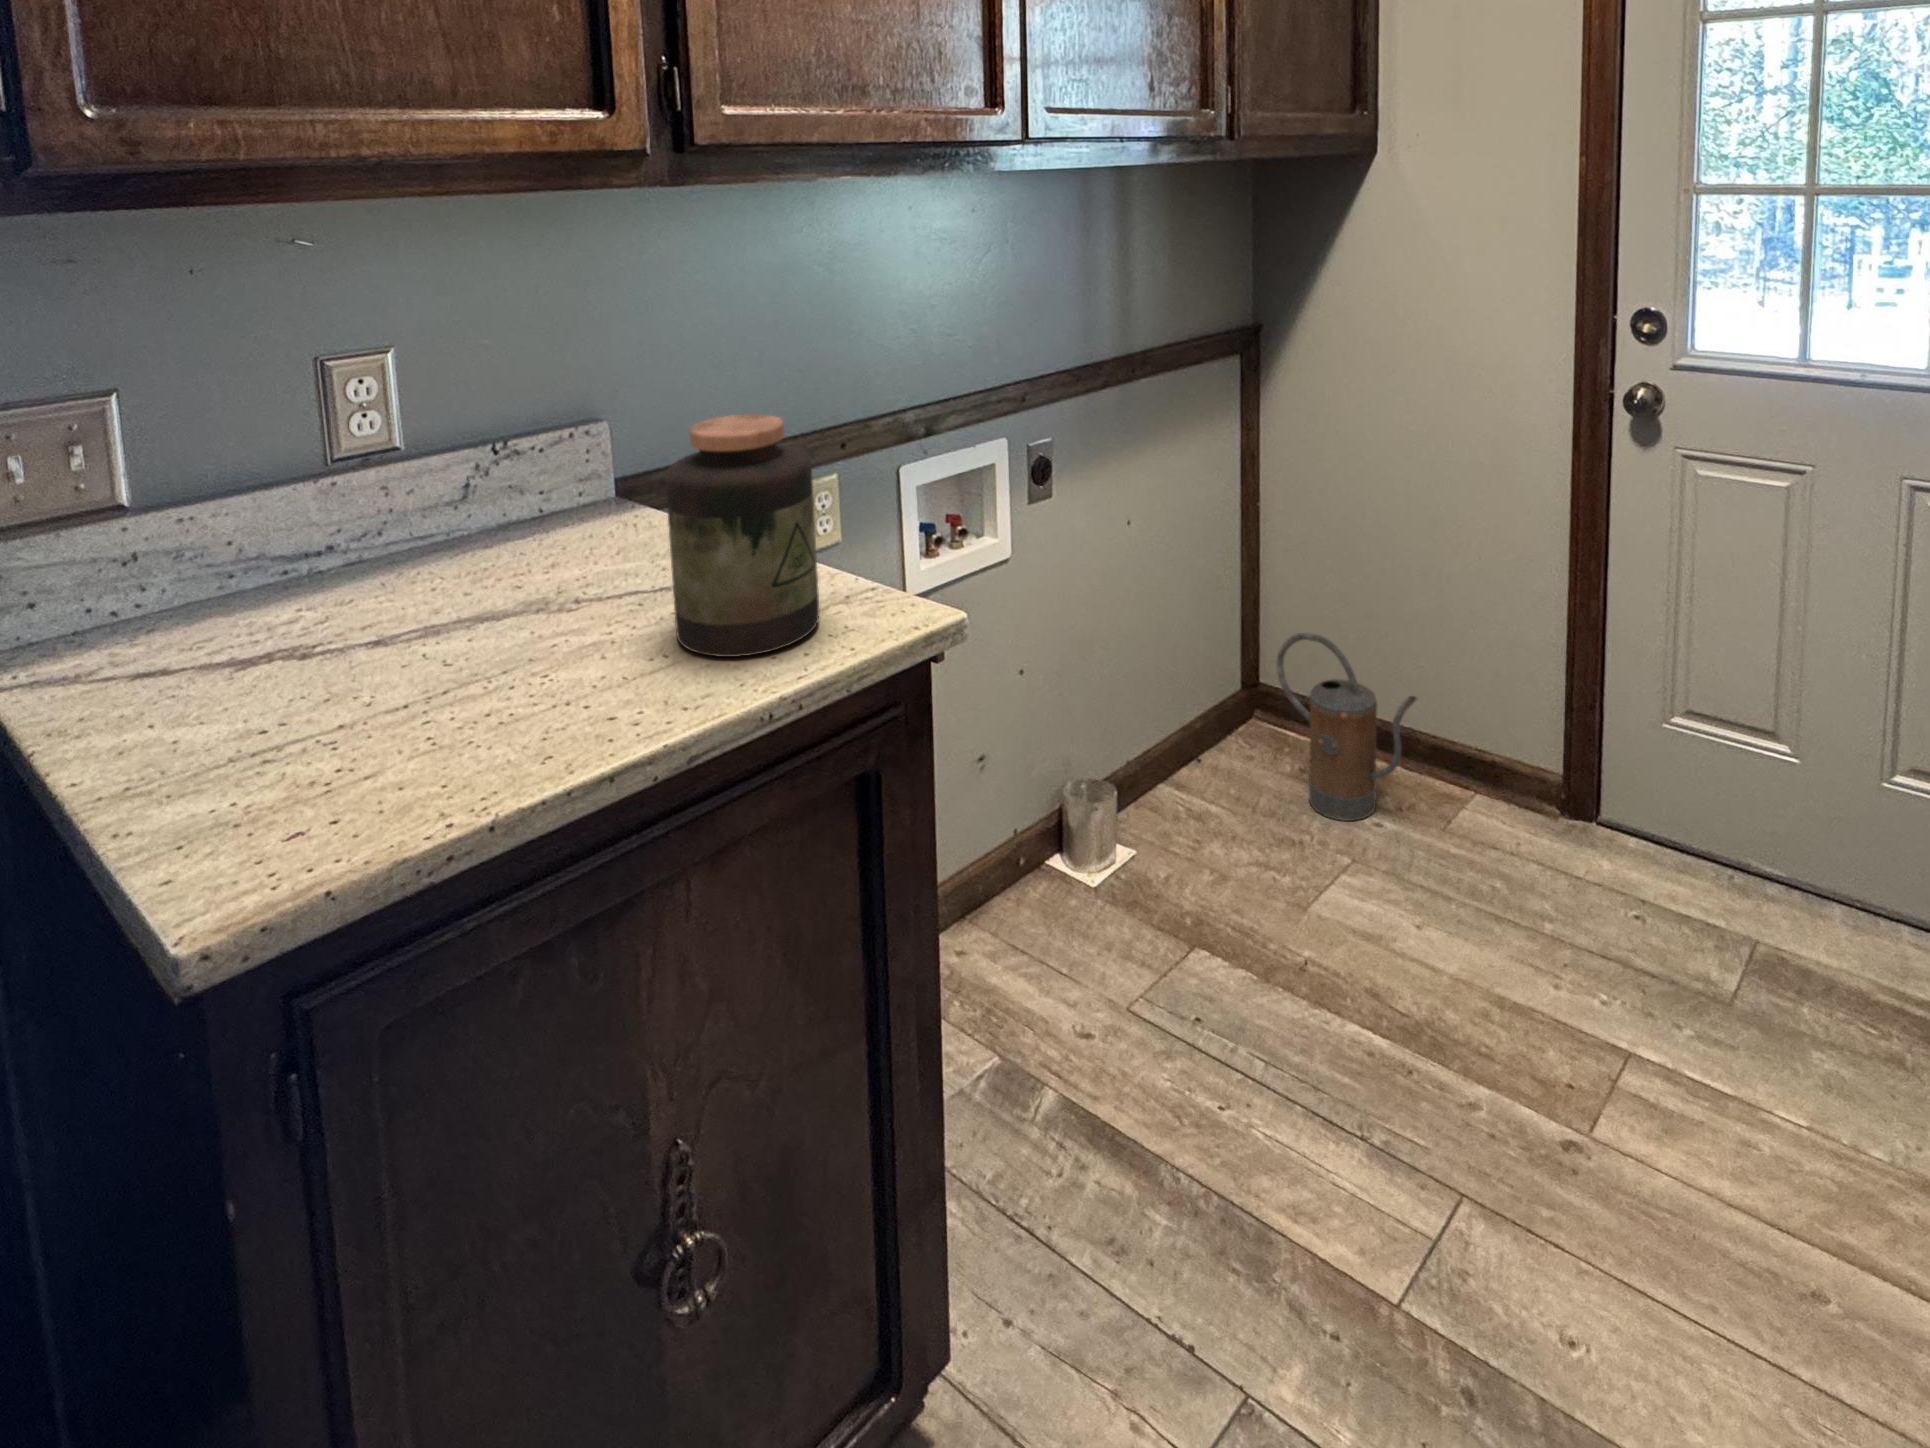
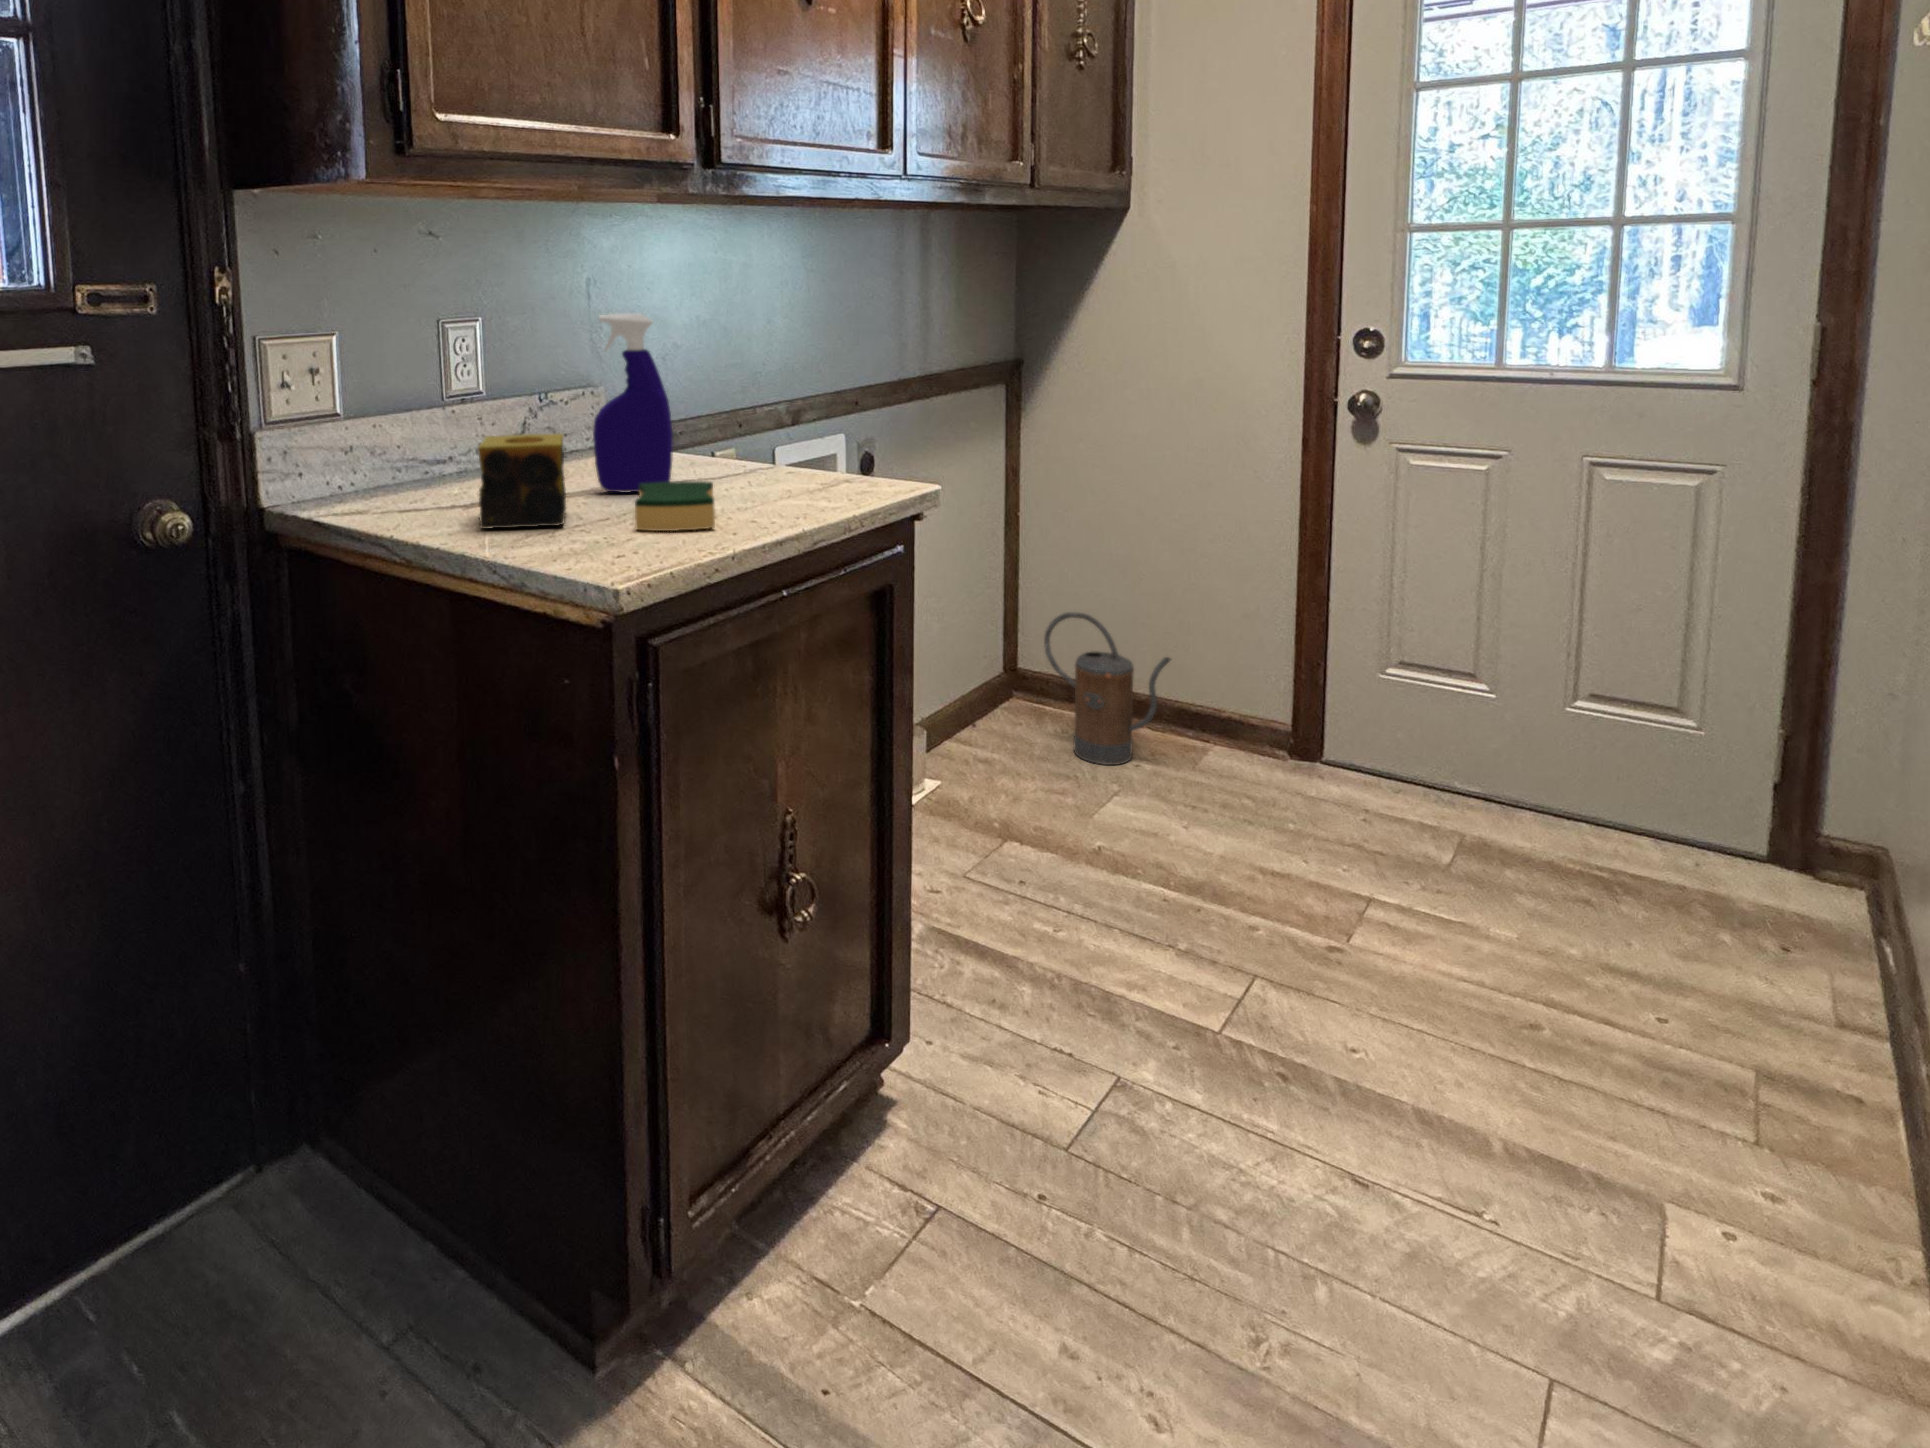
spray bottle: none [463,373,584,626] -> present [593,314,673,492]
jar: present [665,414,819,657] -> none [743,344,843,501]
candle: none [159,571,367,743] -> present [478,434,566,529]
sponge: none [400,642,581,754] -> present [635,481,715,531]

